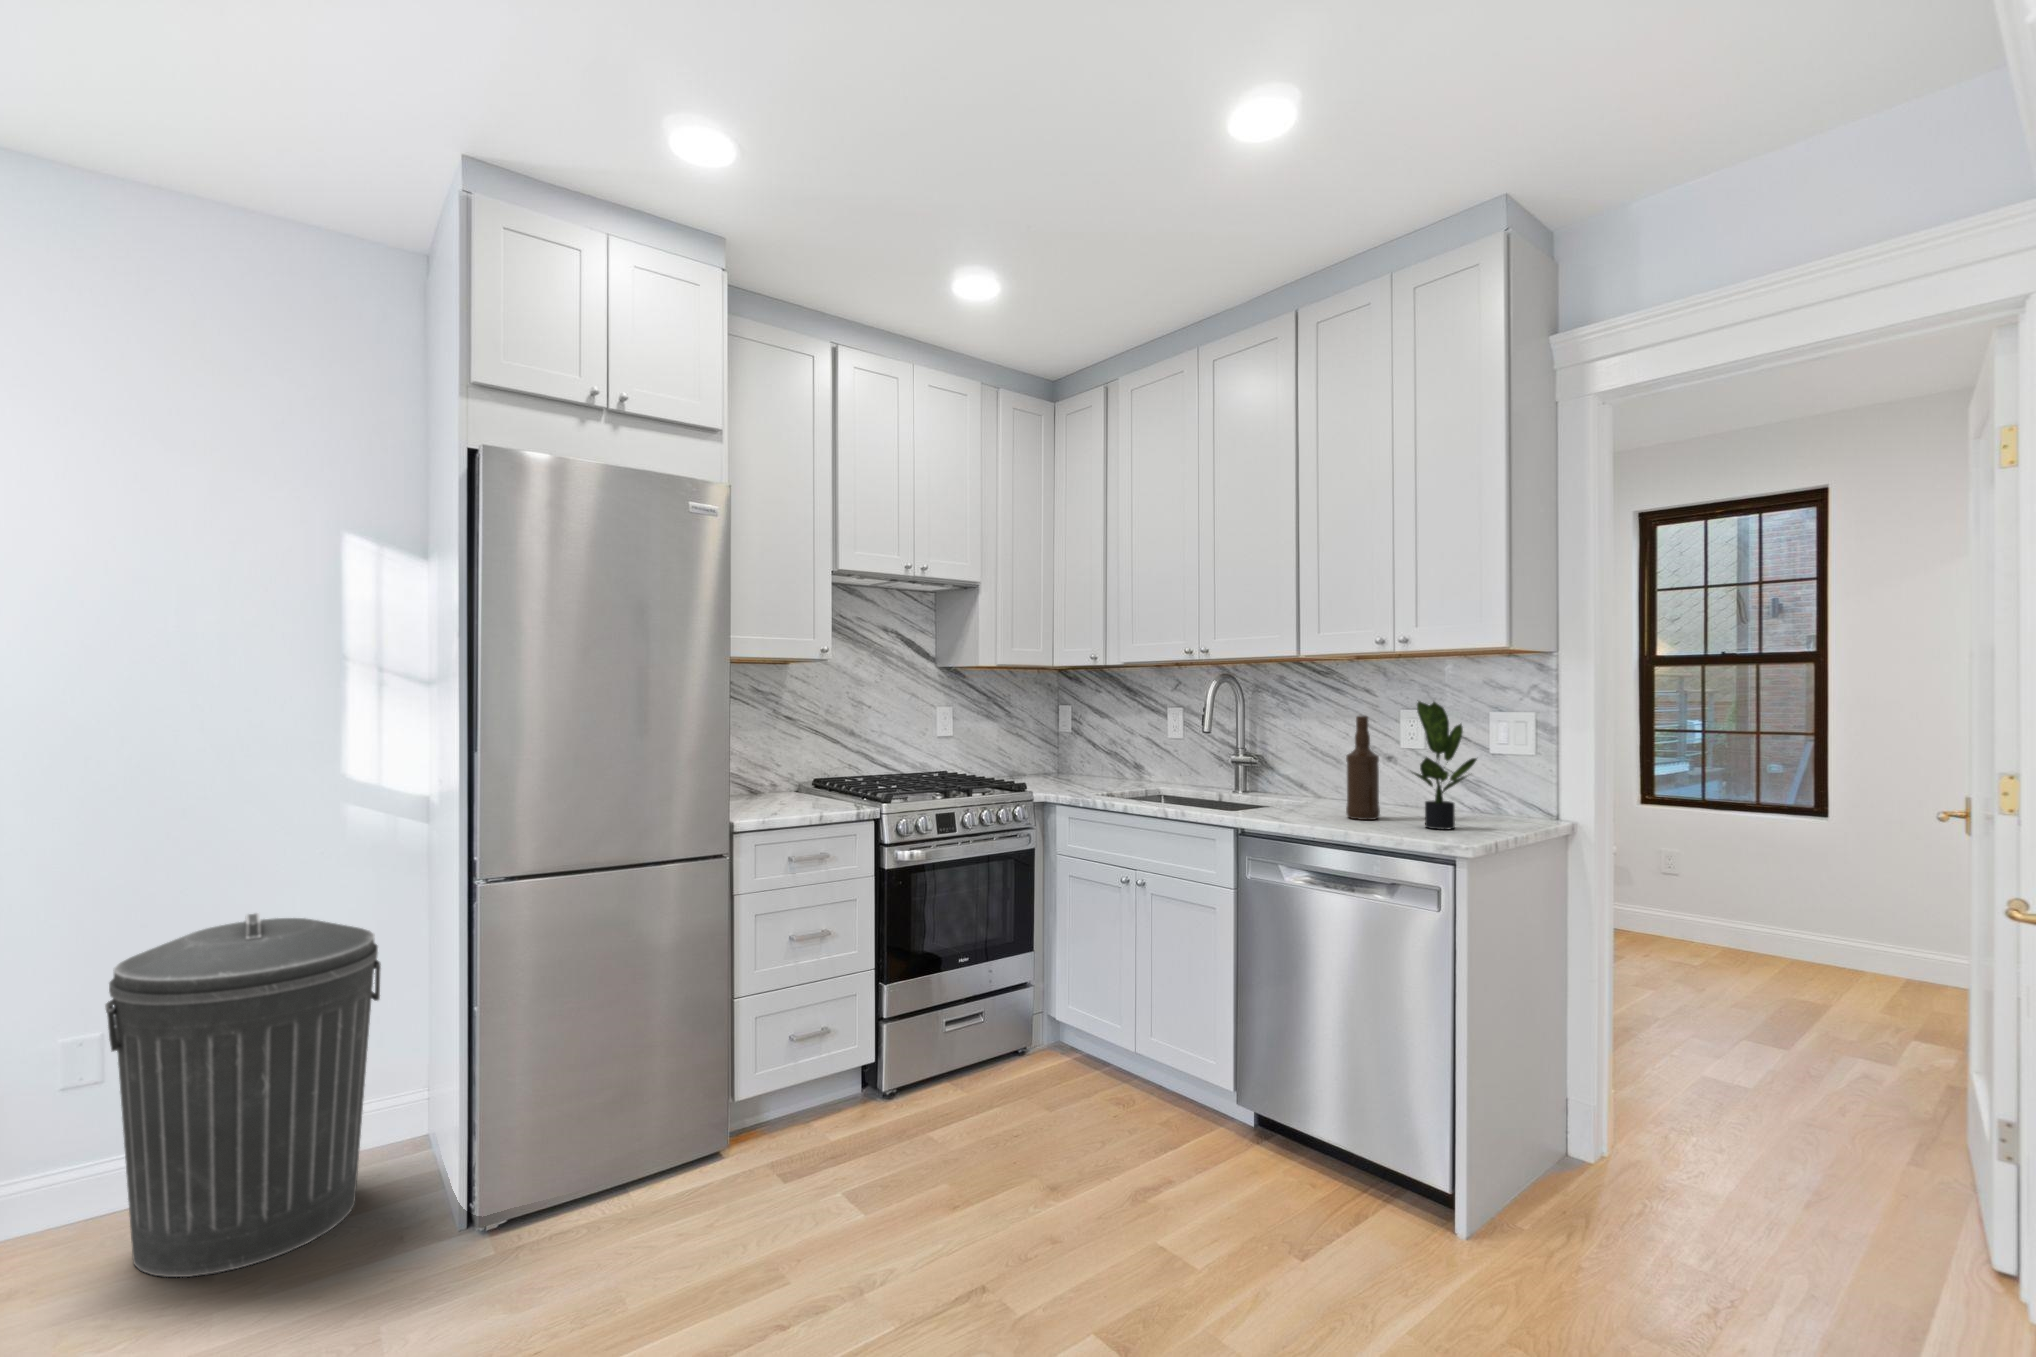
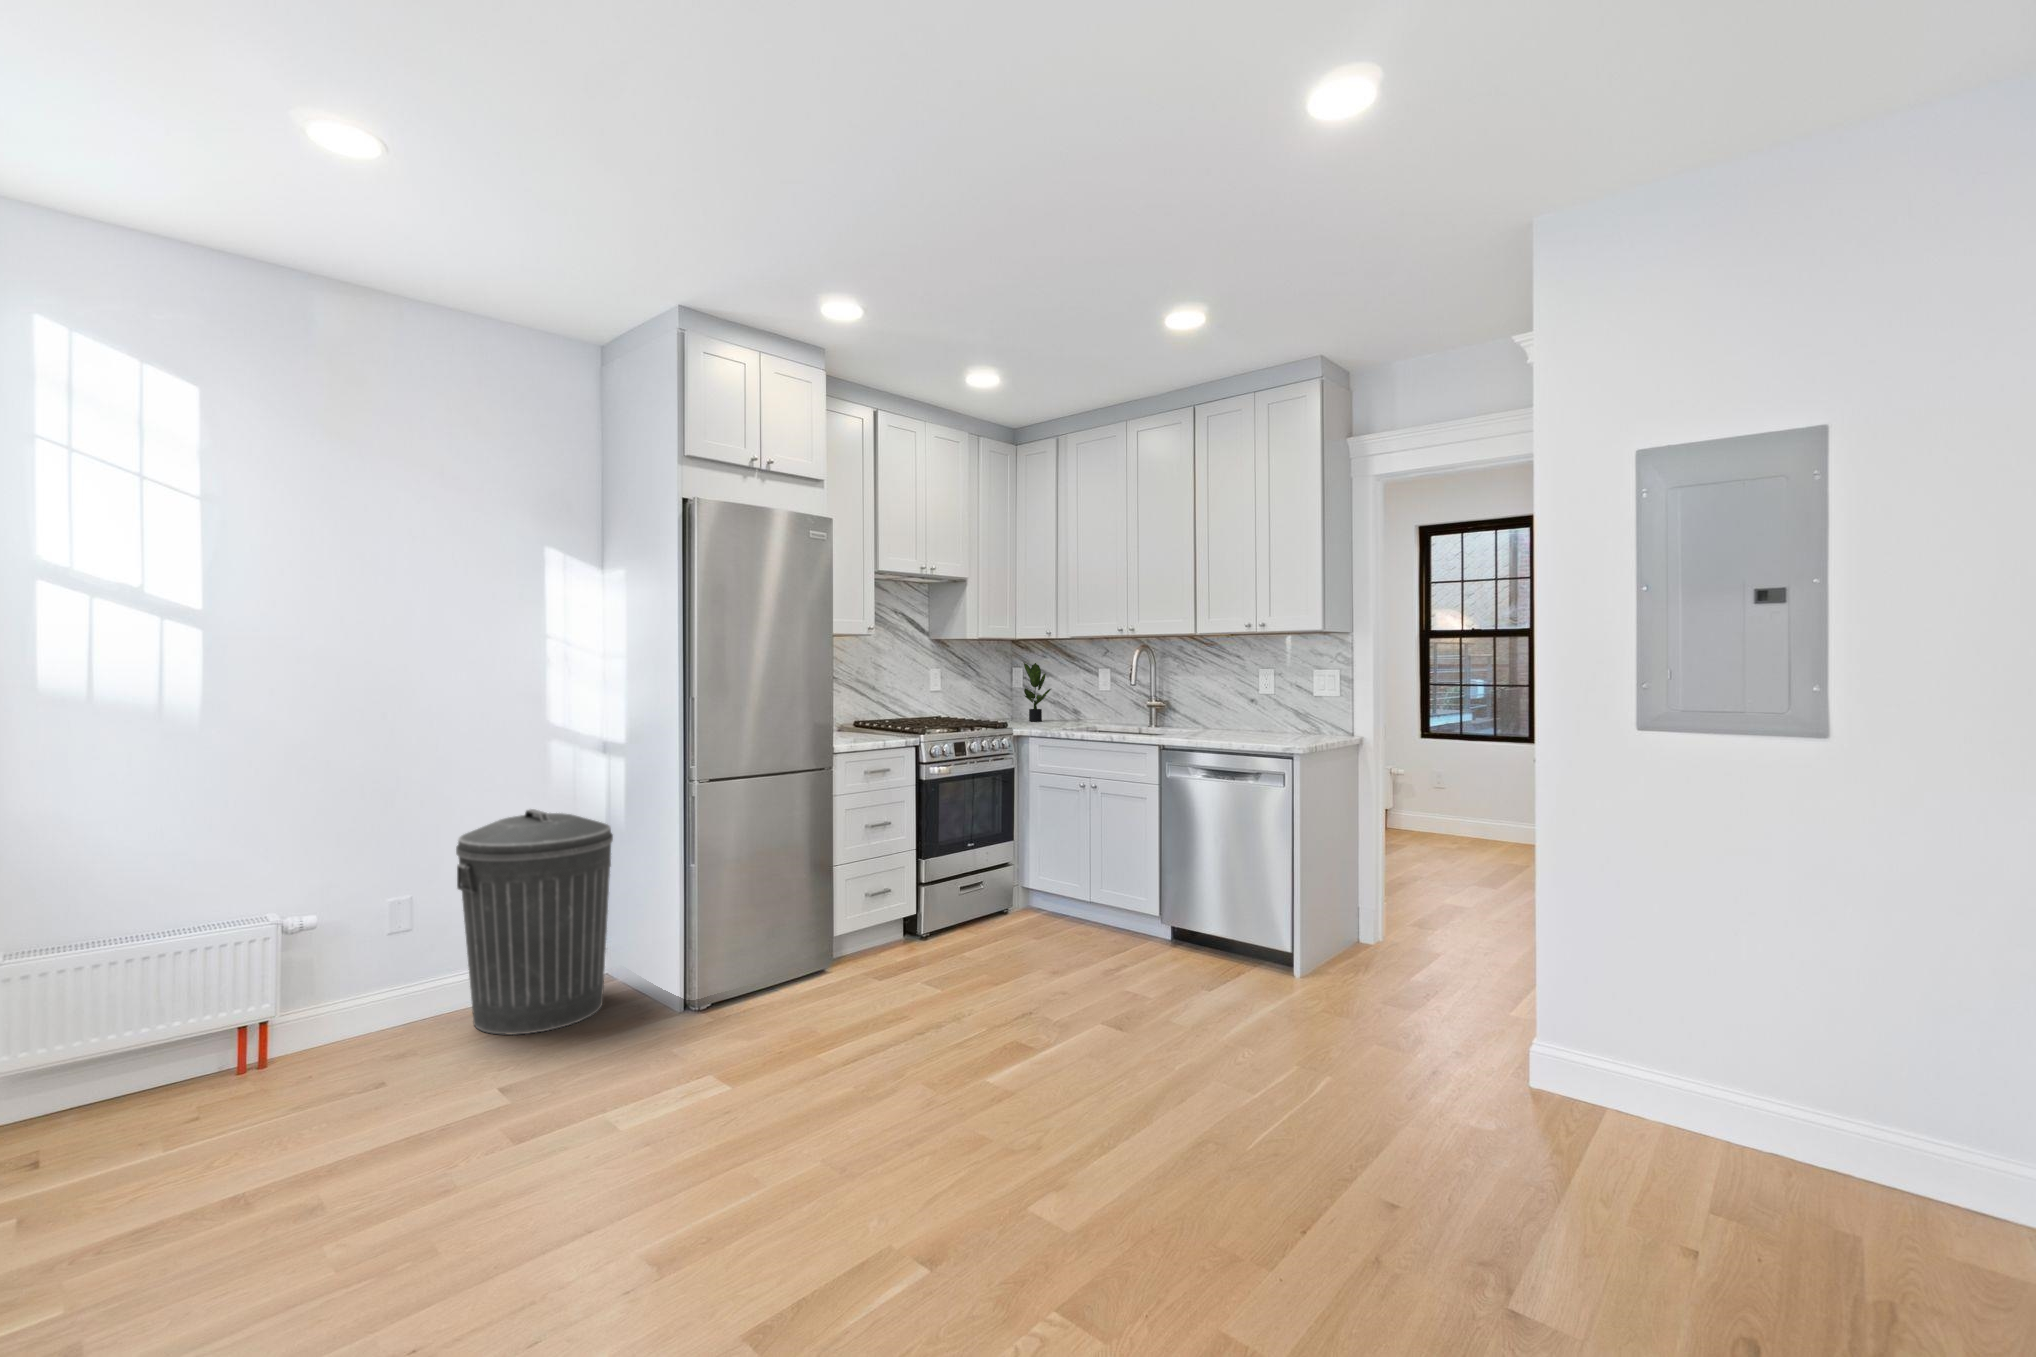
potted plant: present [1413,701,1477,830] -> present [1024,663,1051,721]
bottle: present [1346,716,1380,820] -> none [1228,673,1249,739]

